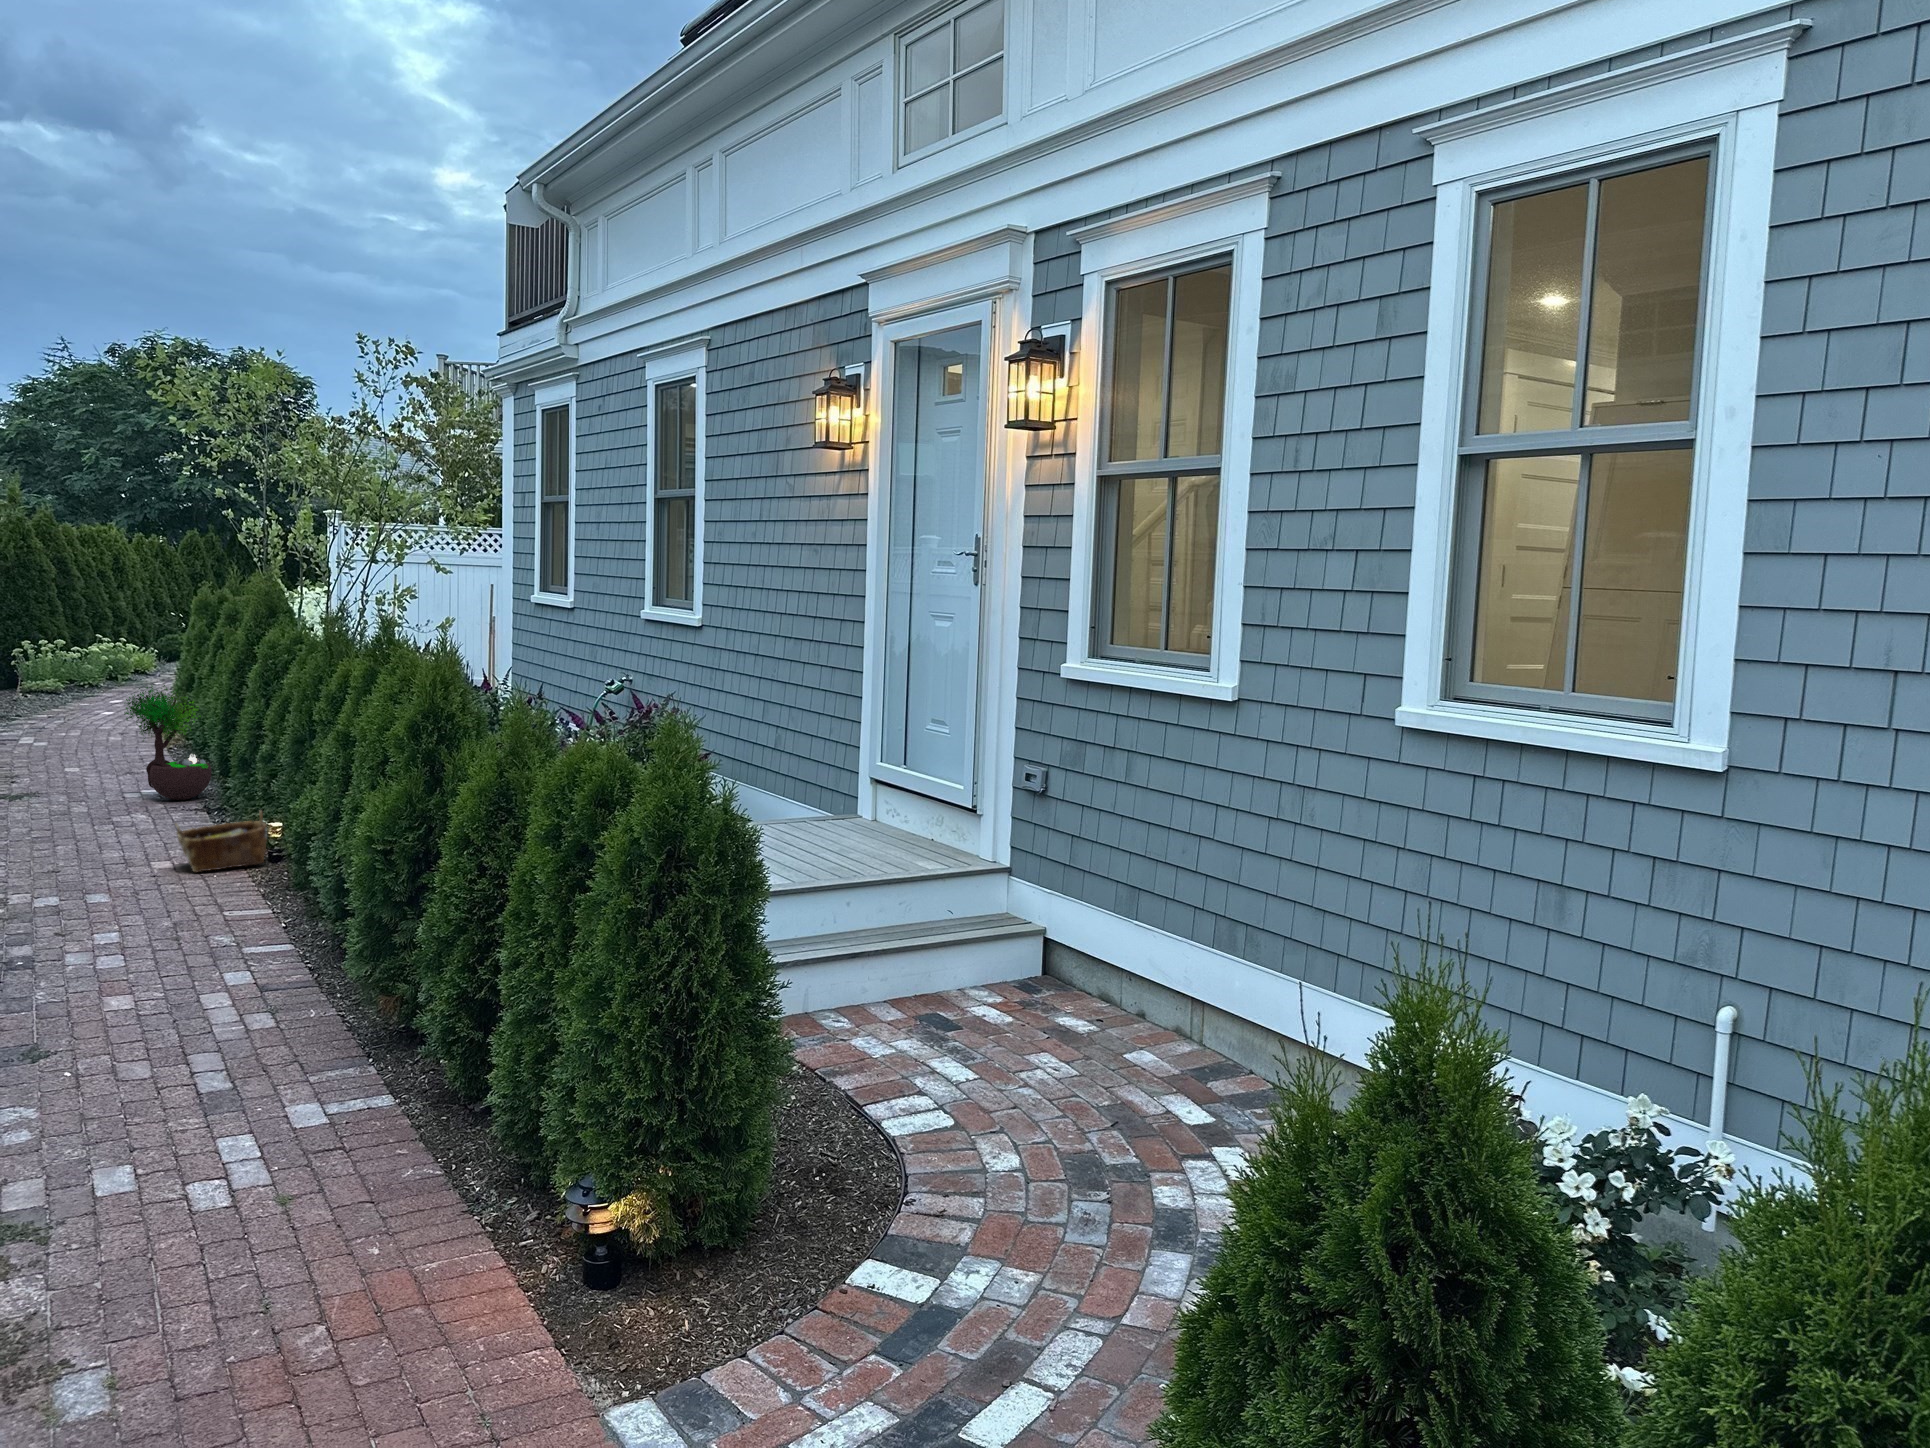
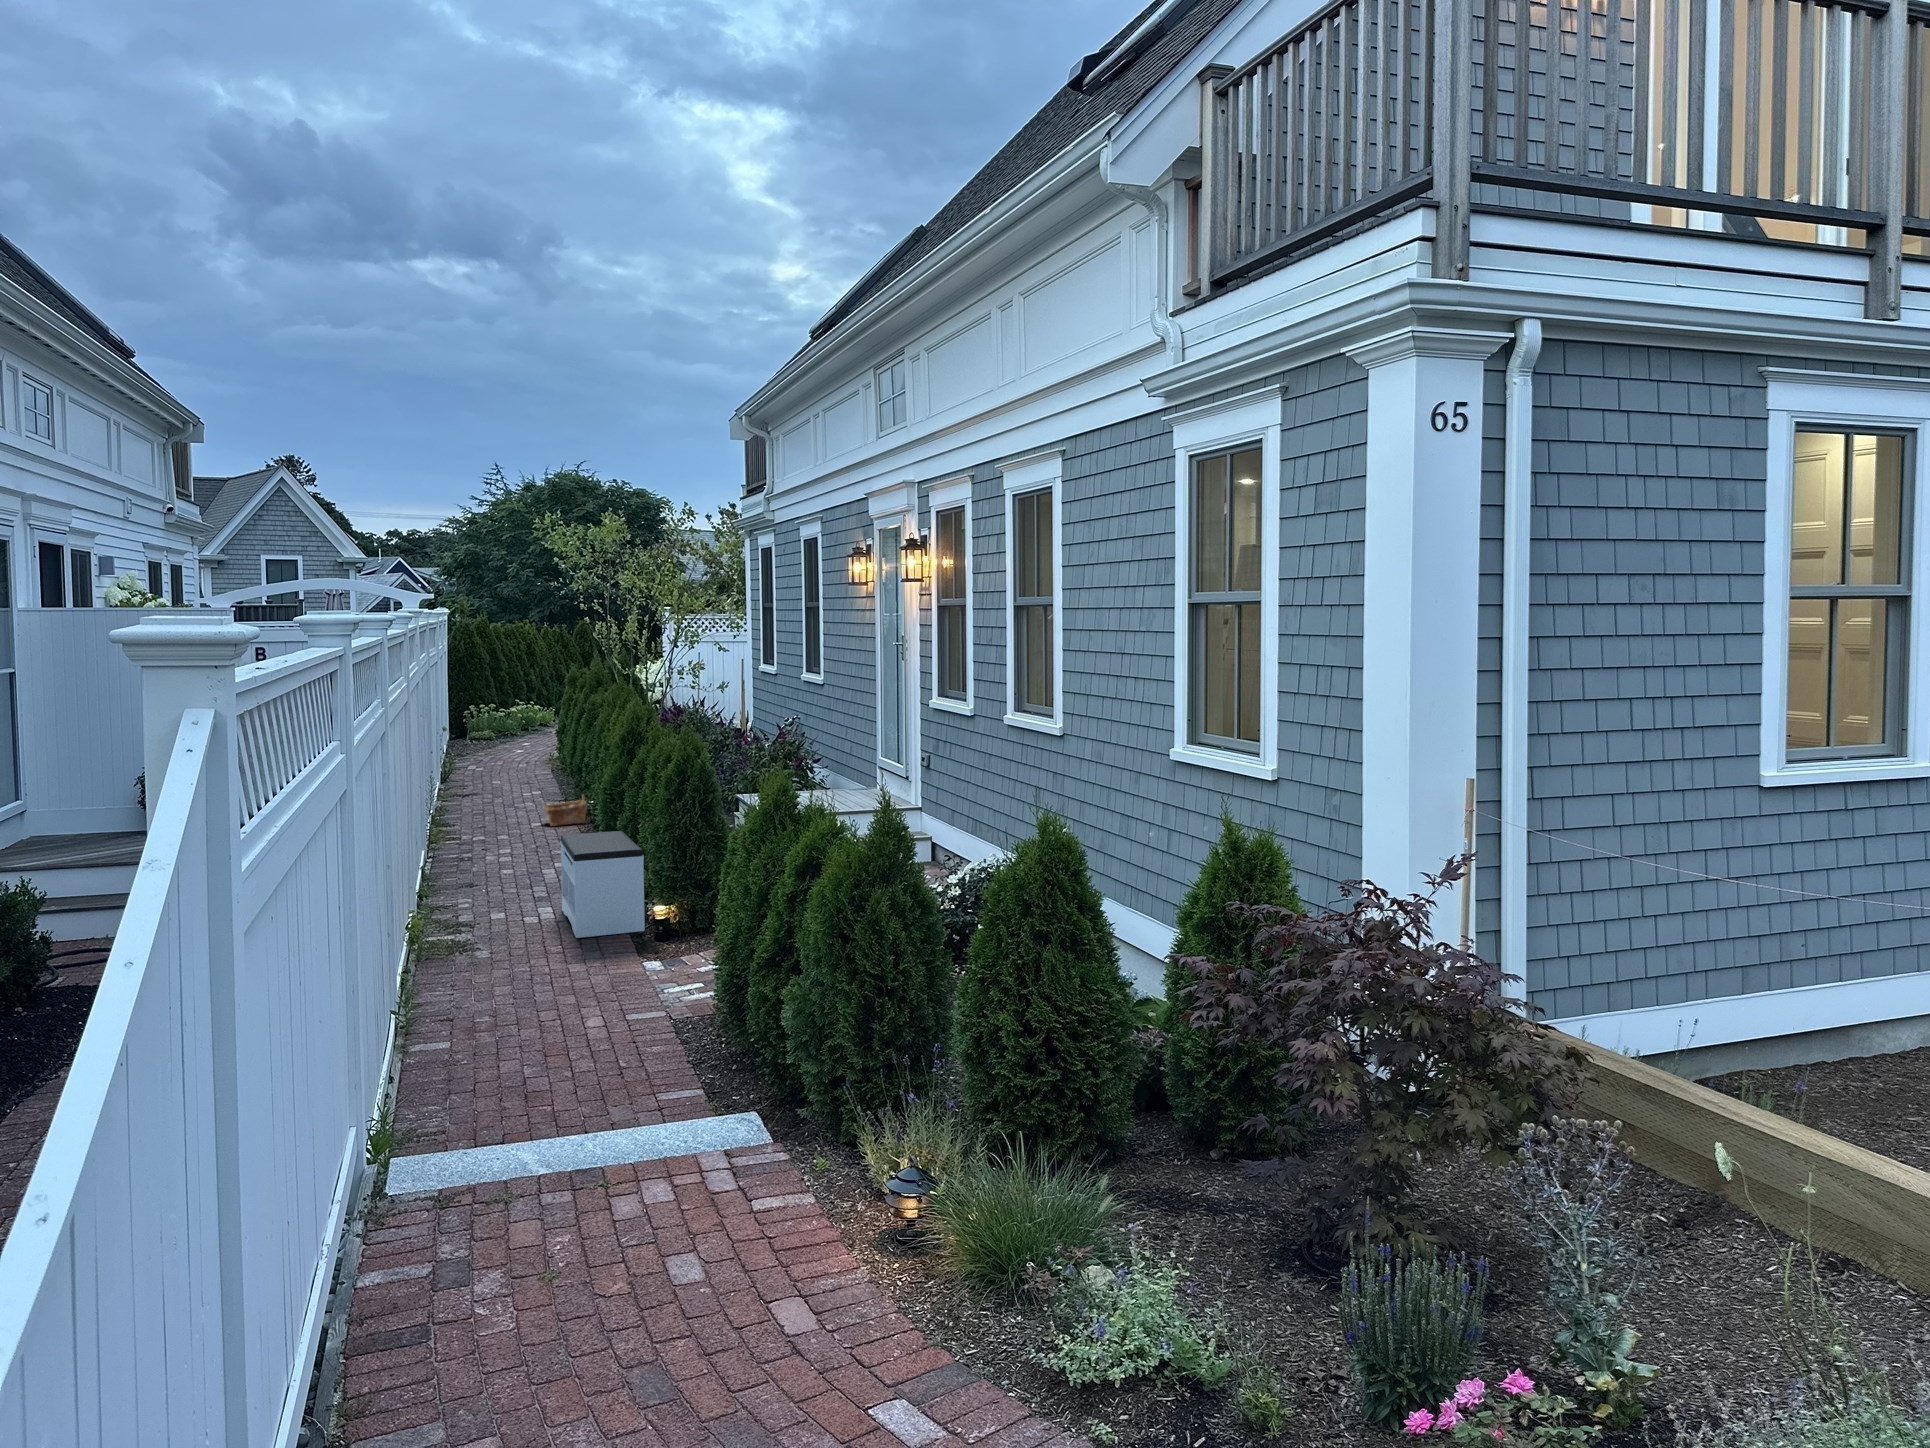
potted tree: present [124,685,212,800] -> none [523,727,568,797]
bench: none [288,964,580,1346] -> present [560,831,645,938]

